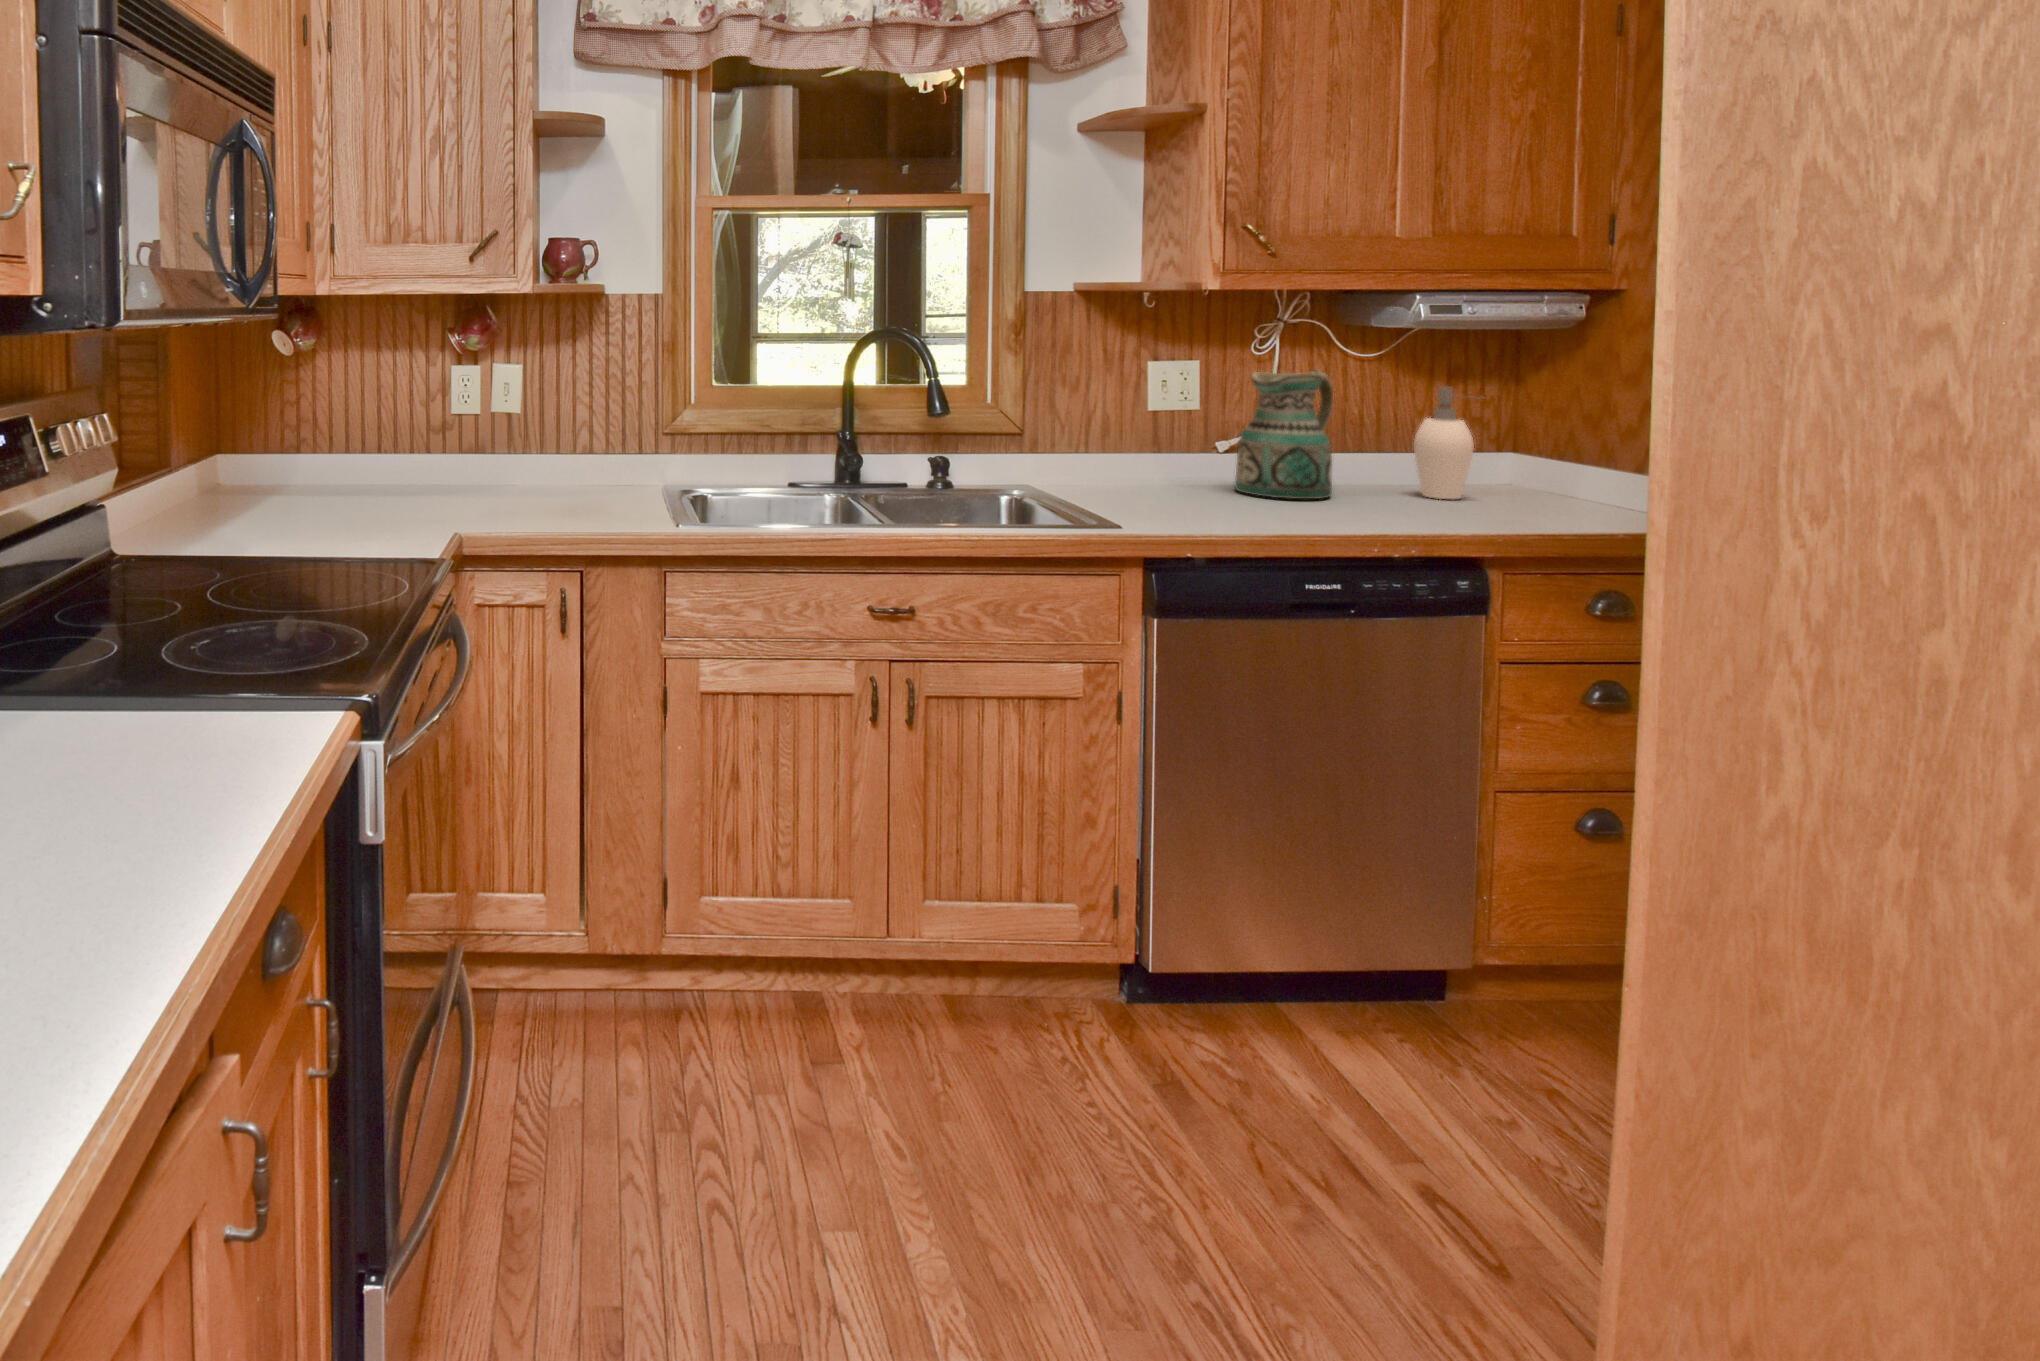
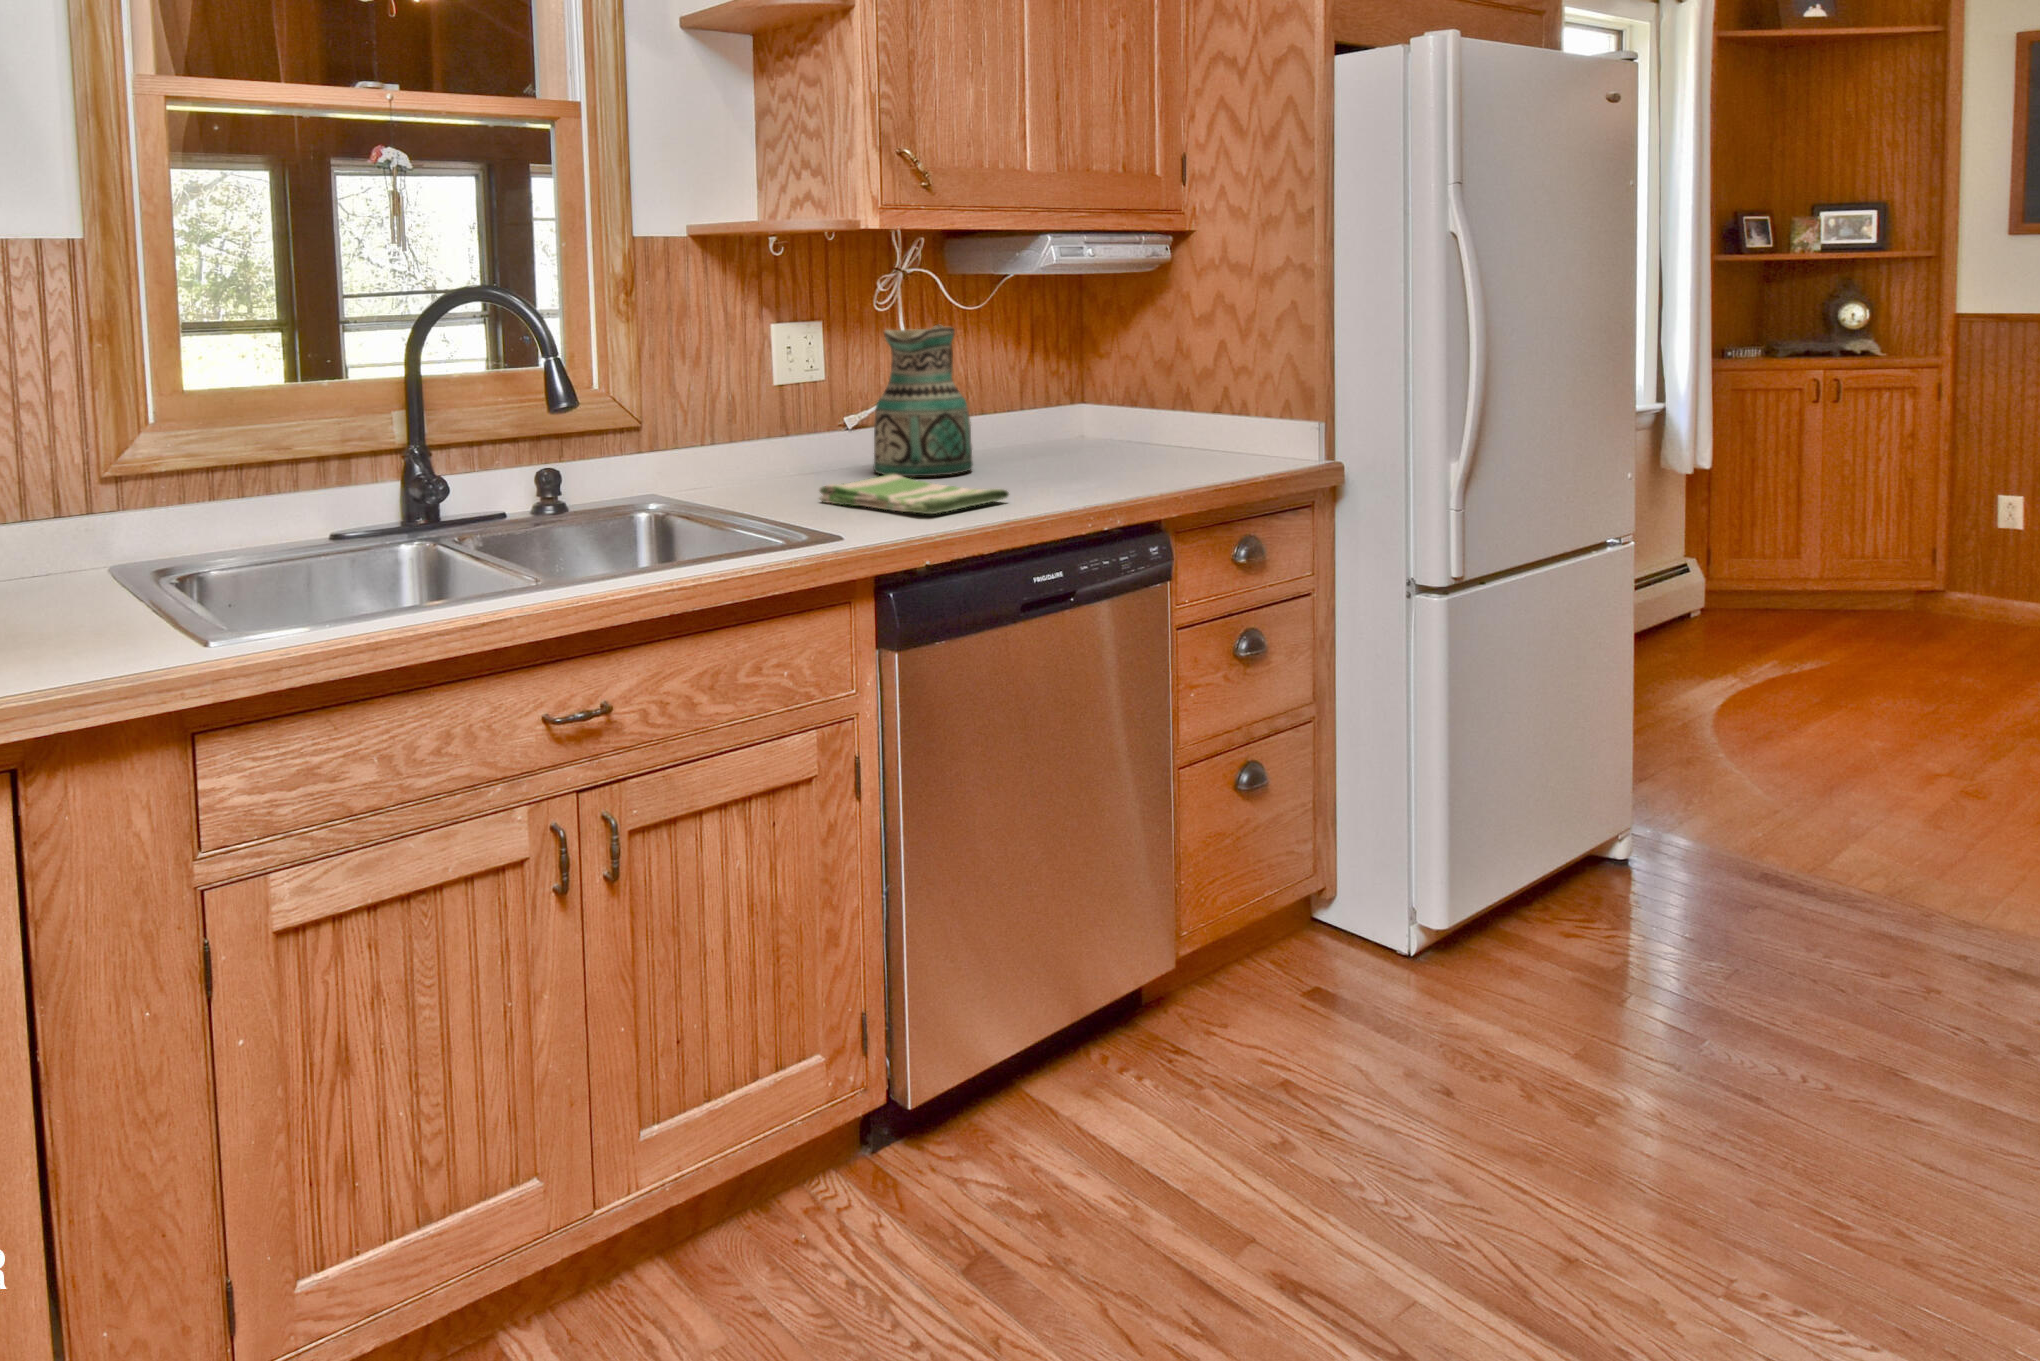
soap dispenser: present [1414,387,1474,499] -> none [1029,335,1096,458]
dish towel: none [1150,492,1315,526] -> present [819,474,1009,514]

